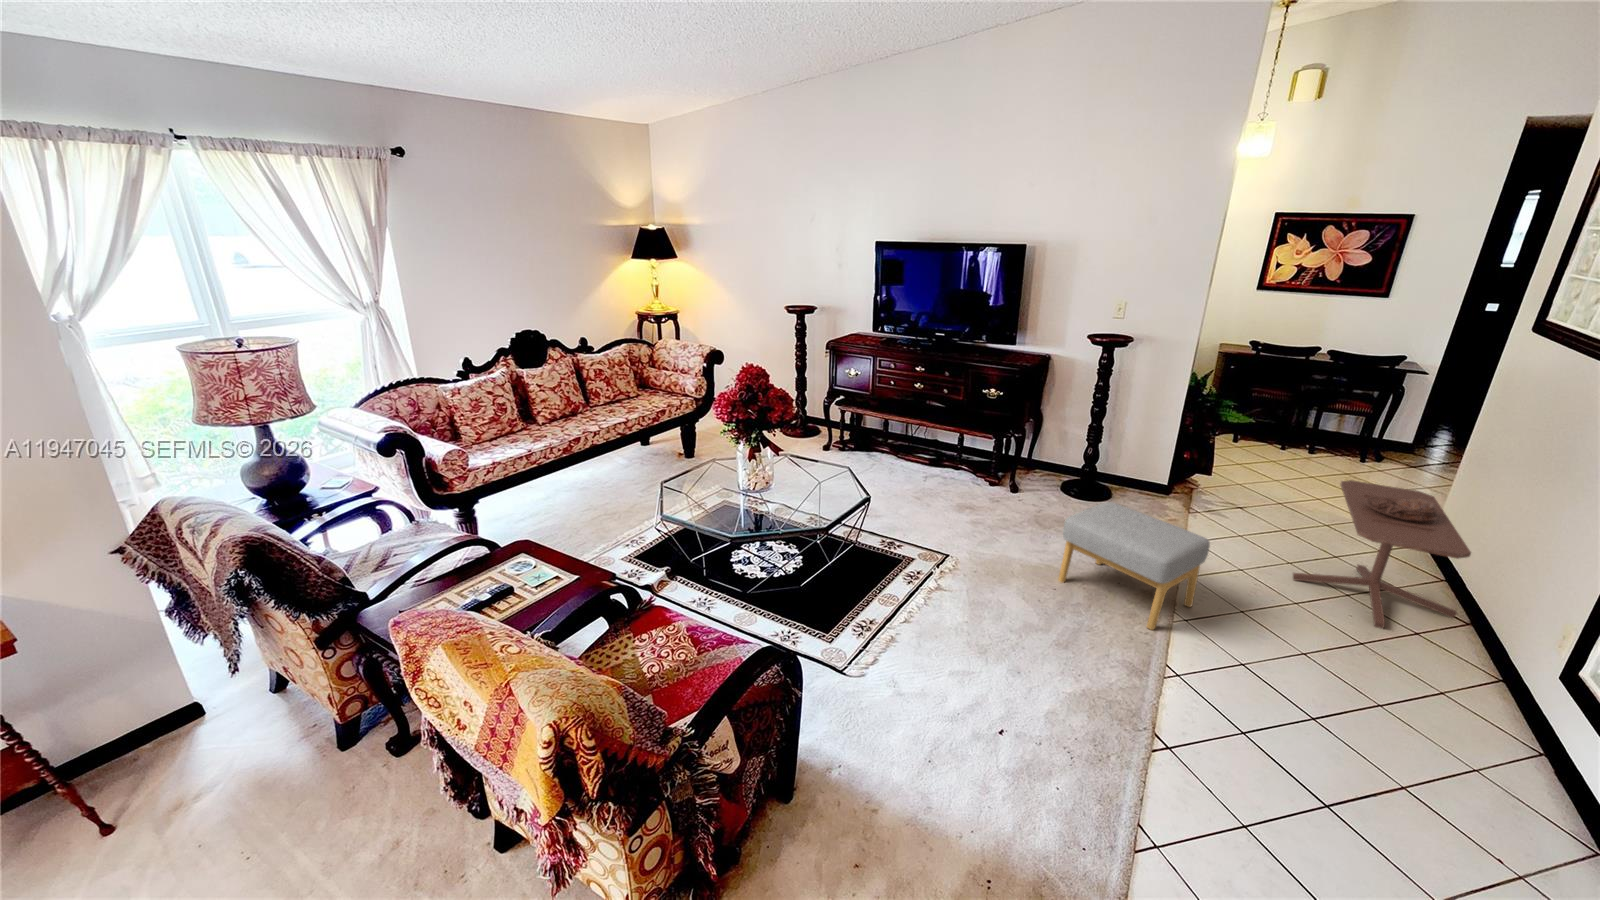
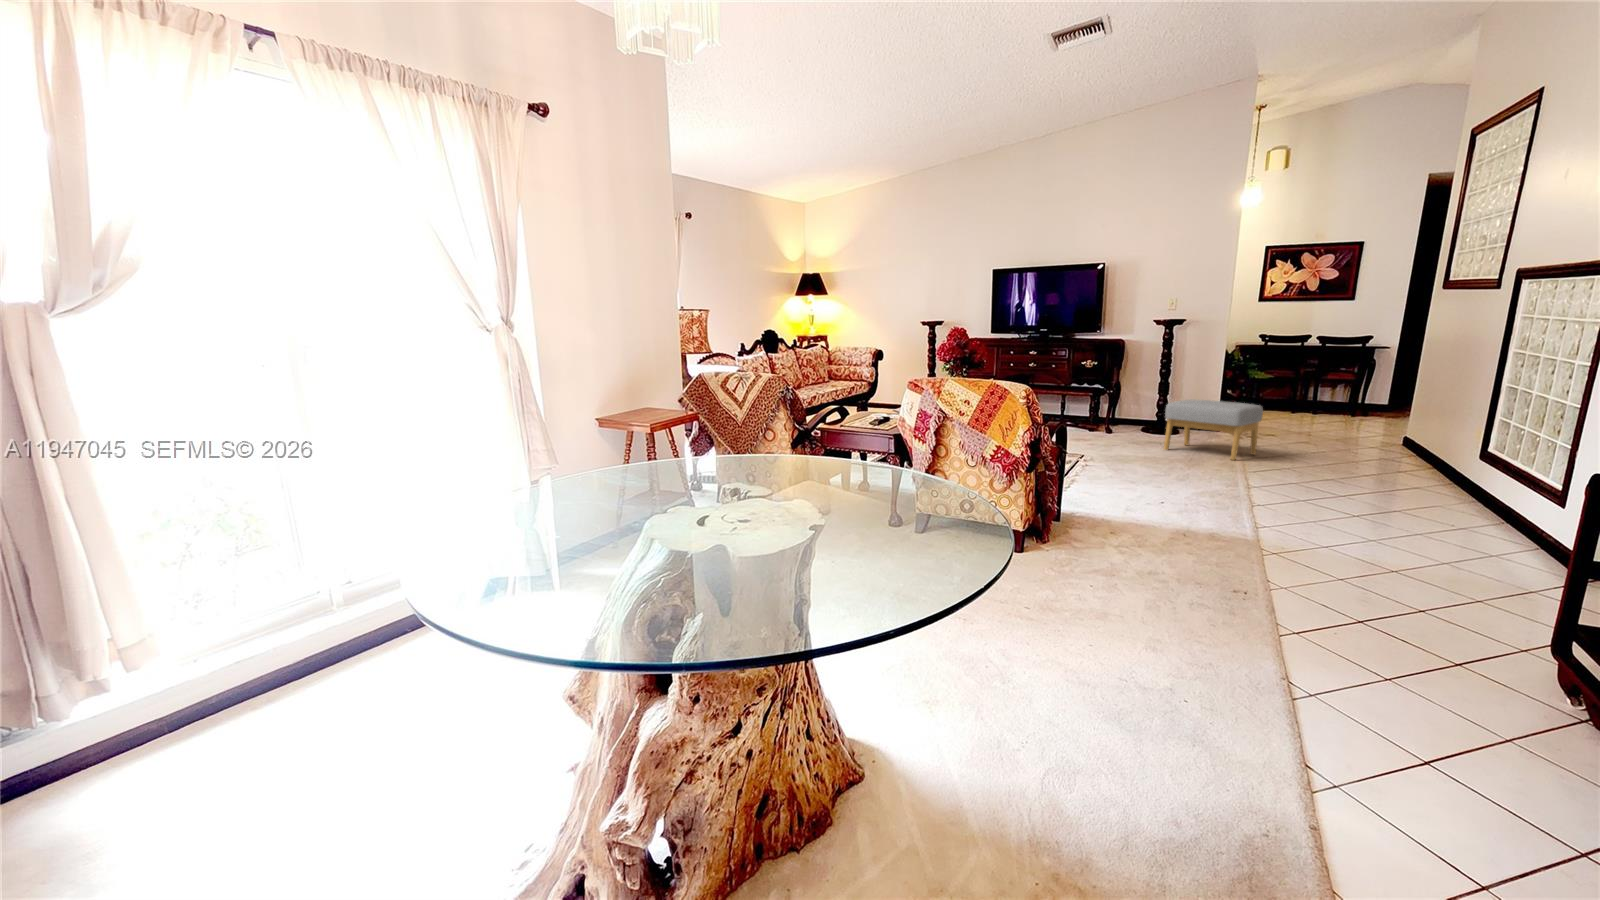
side table: present [1293,480,1471,629] -> none [1316,381,1424,459]

